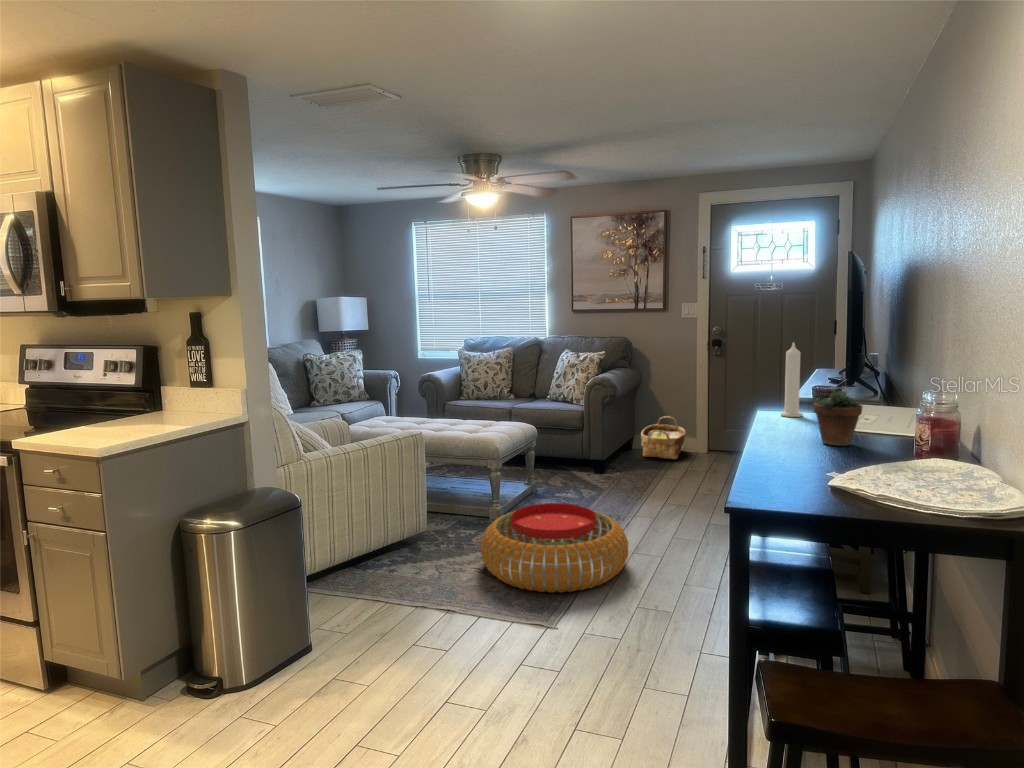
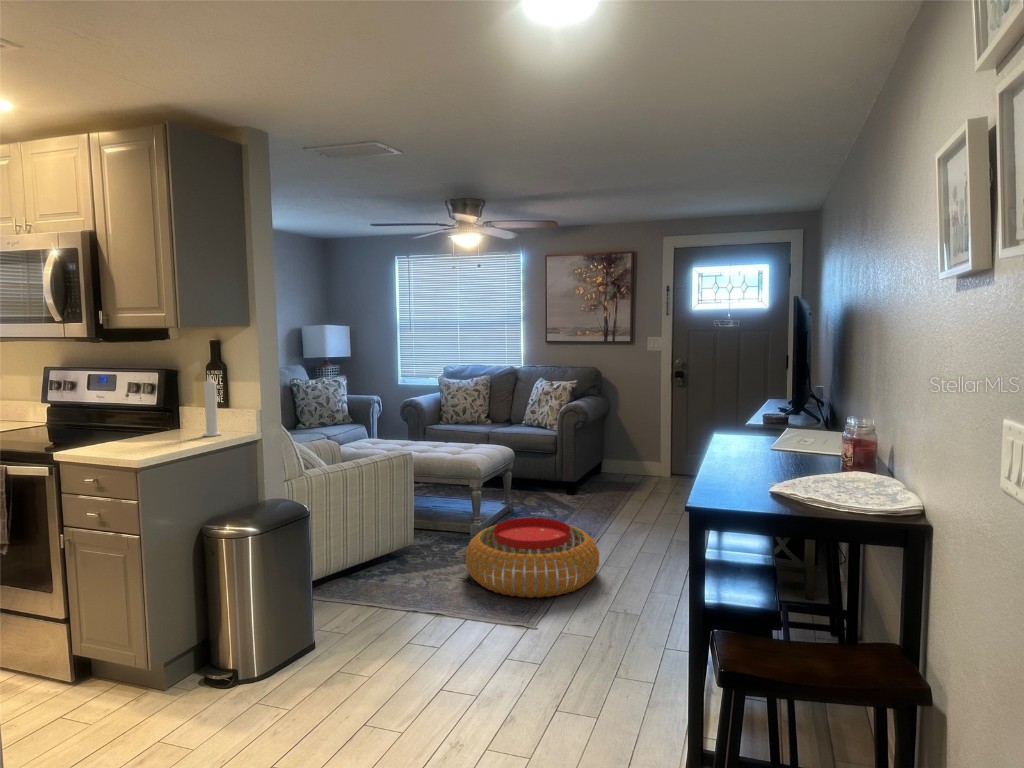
candle: present [780,342,803,417] -> present [203,375,222,437]
succulent plant: present [814,372,862,446] -> none [760,400,800,462]
woven basket: present [641,416,686,459] -> none [608,441,649,481]

